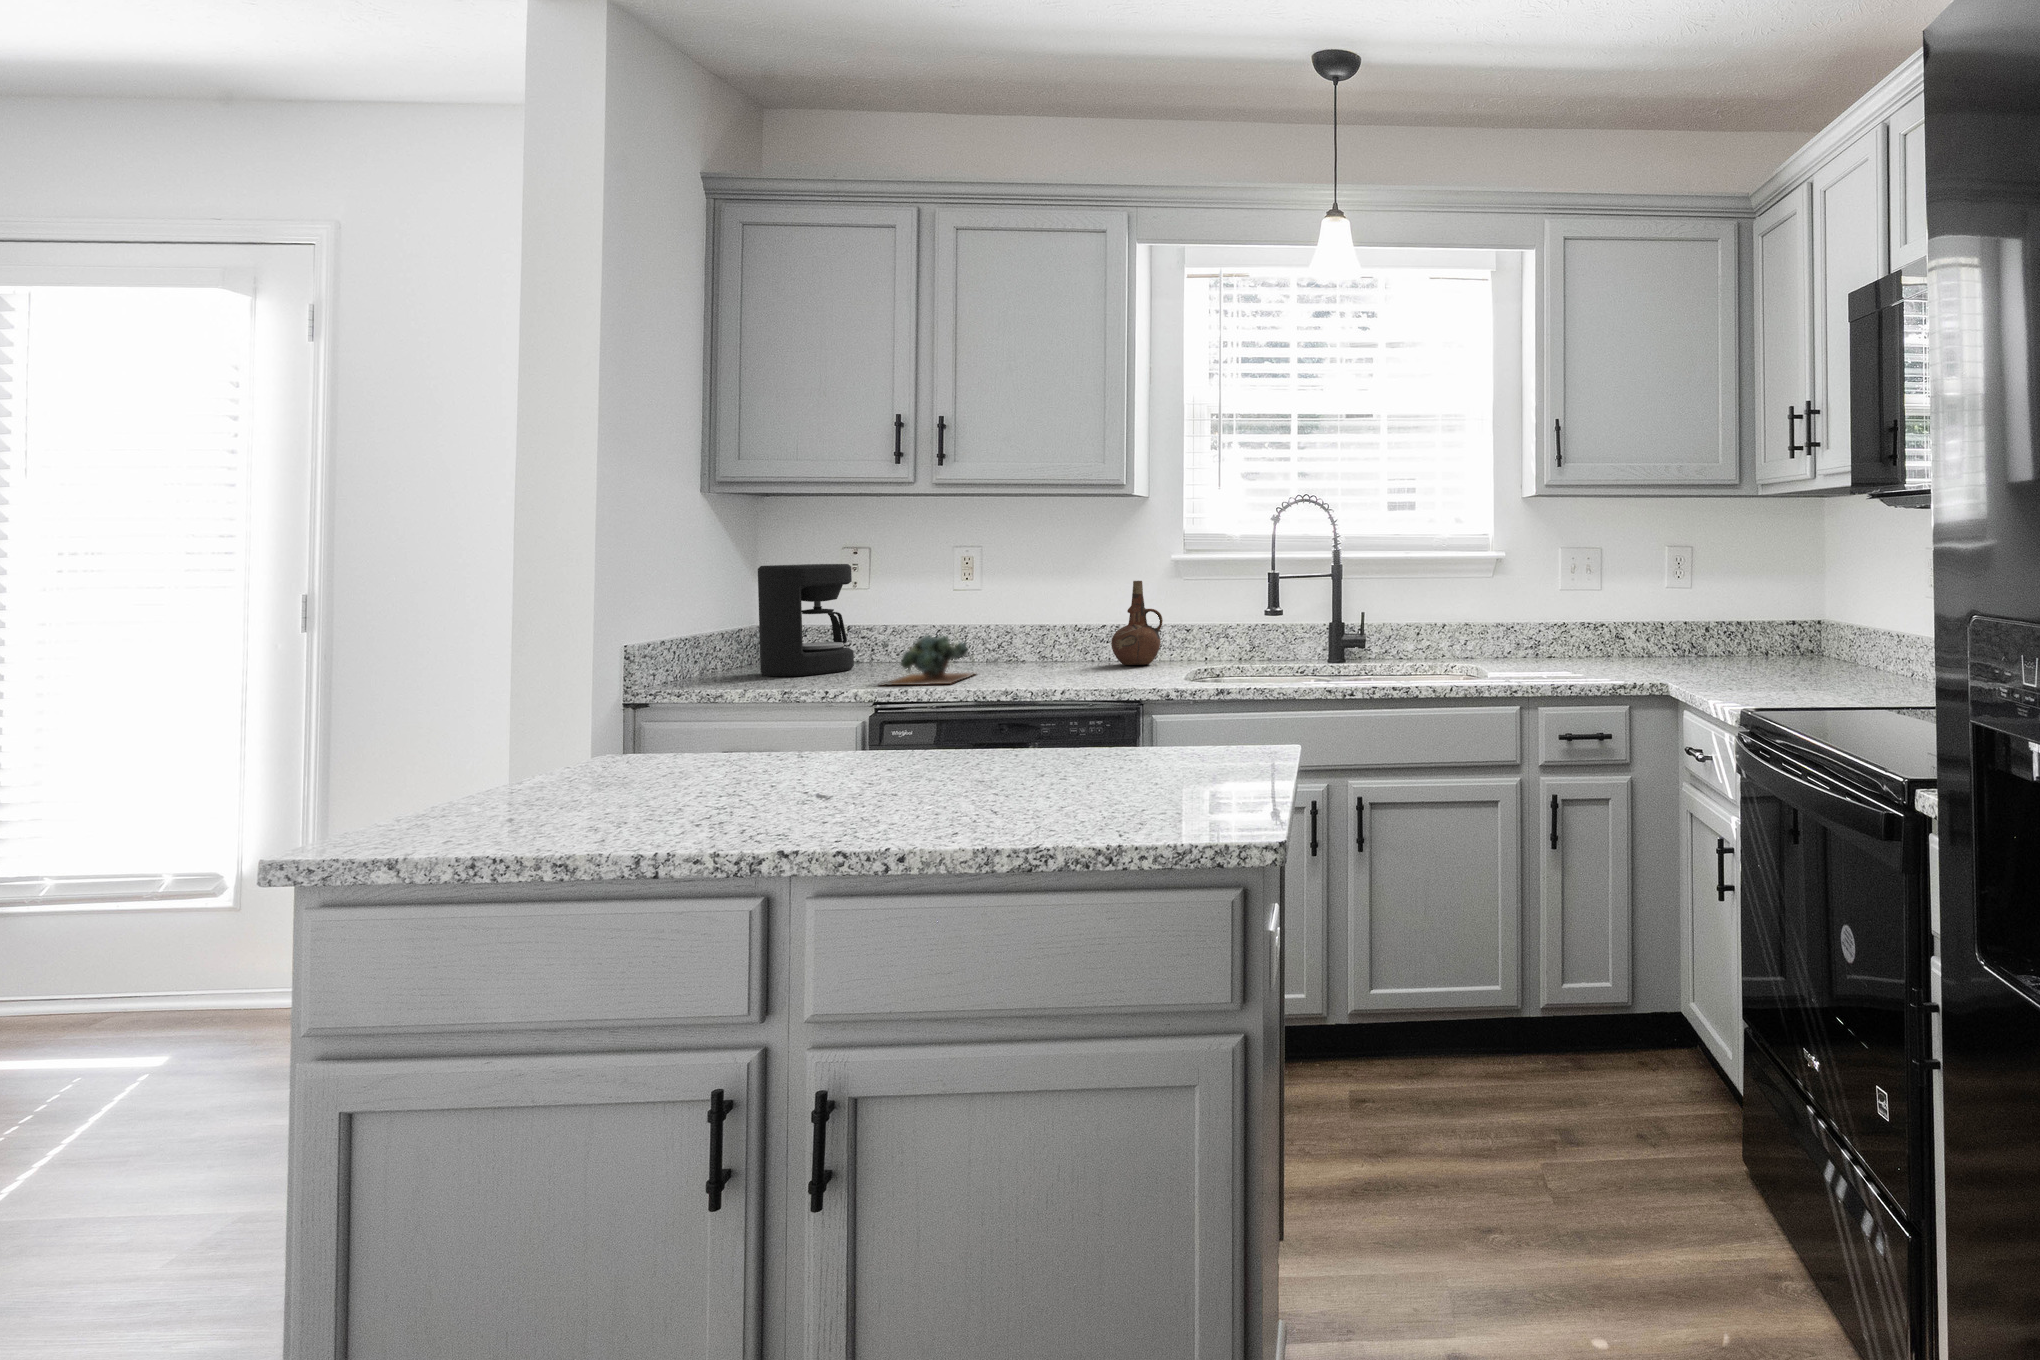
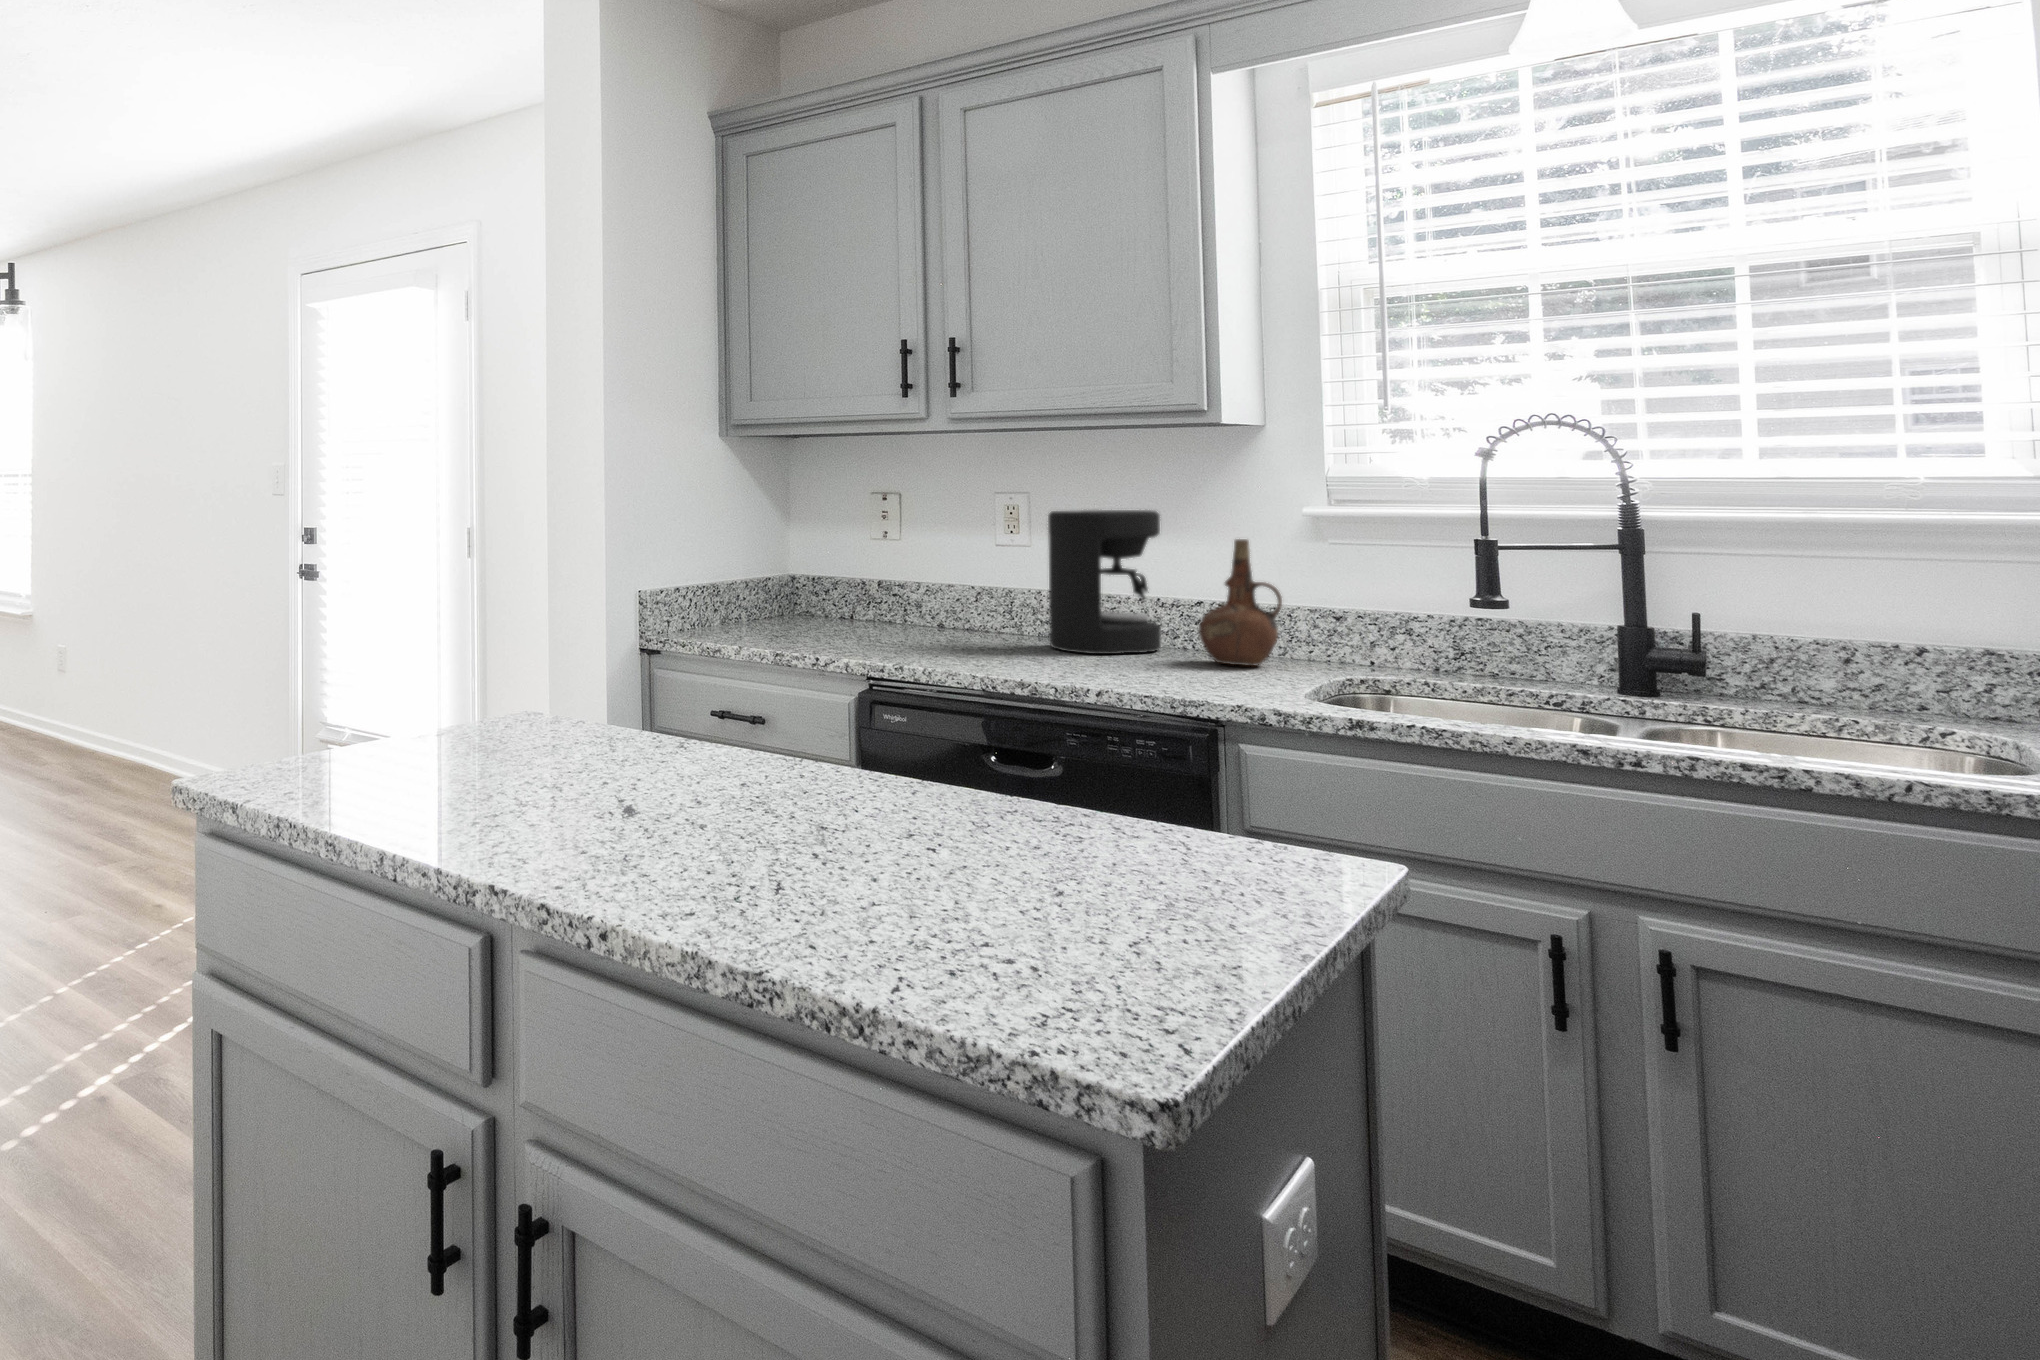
coffee maker: present [758,564,854,676] -> present [1048,510,1161,654]
succulent plant: present [883,635,973,685] -> none [879,599,1009,665]

